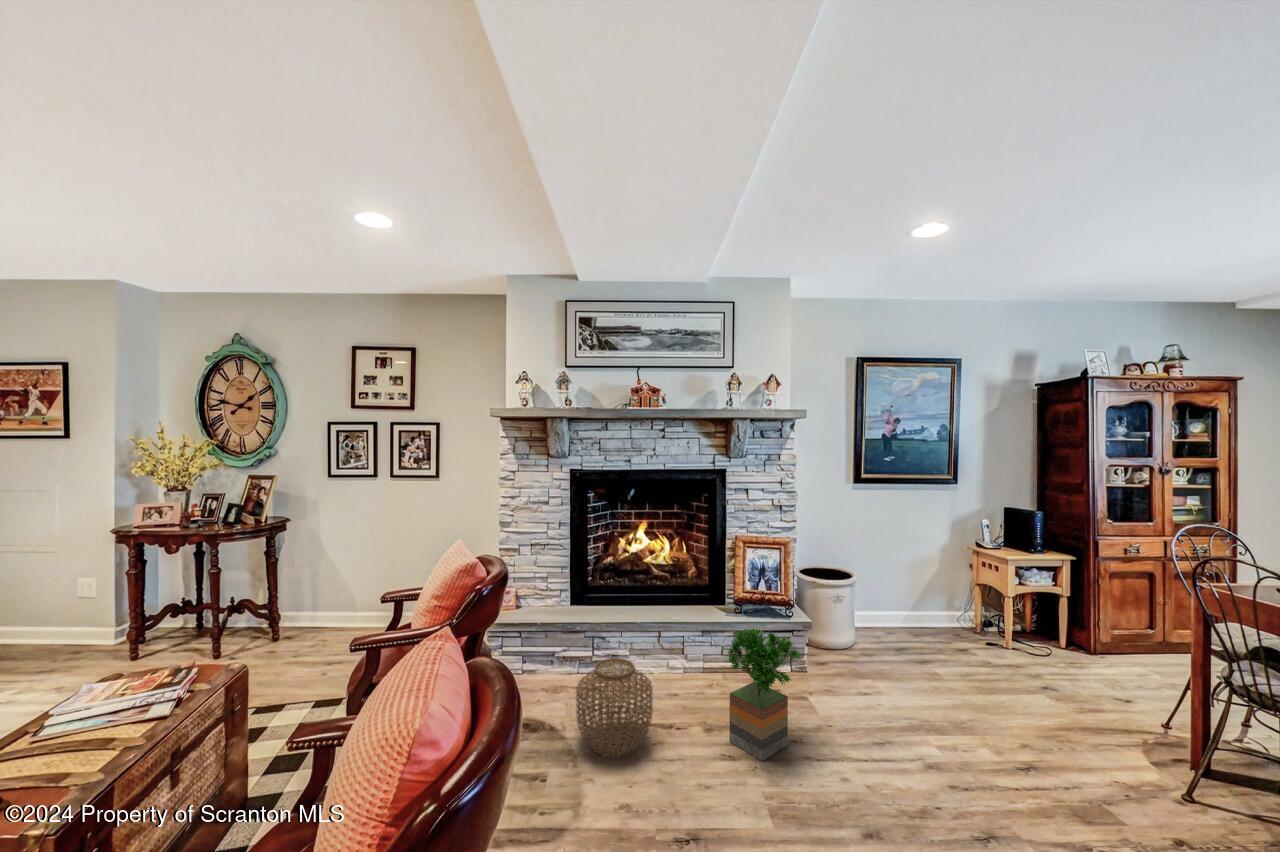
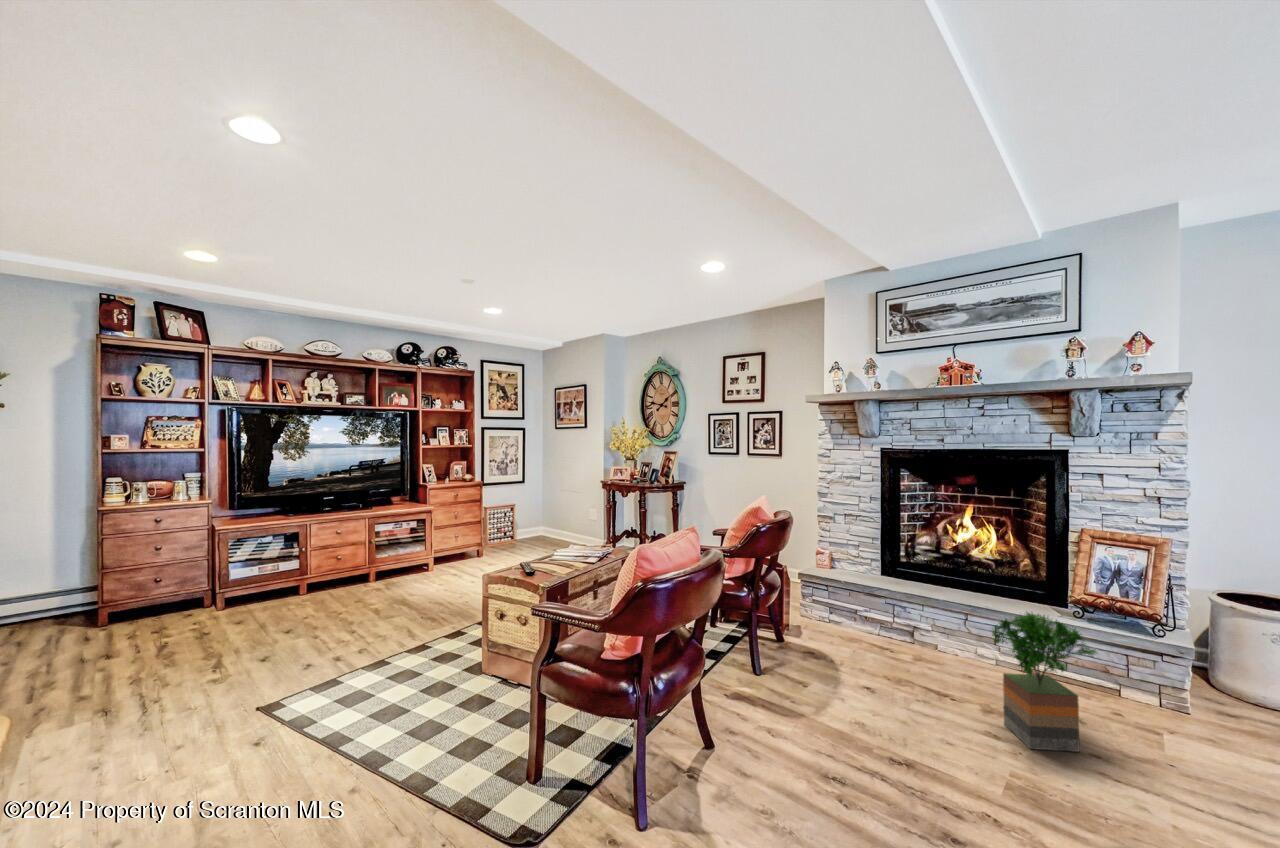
woven basket: present [576,658,653,758] -> none [841,610,915,695]

